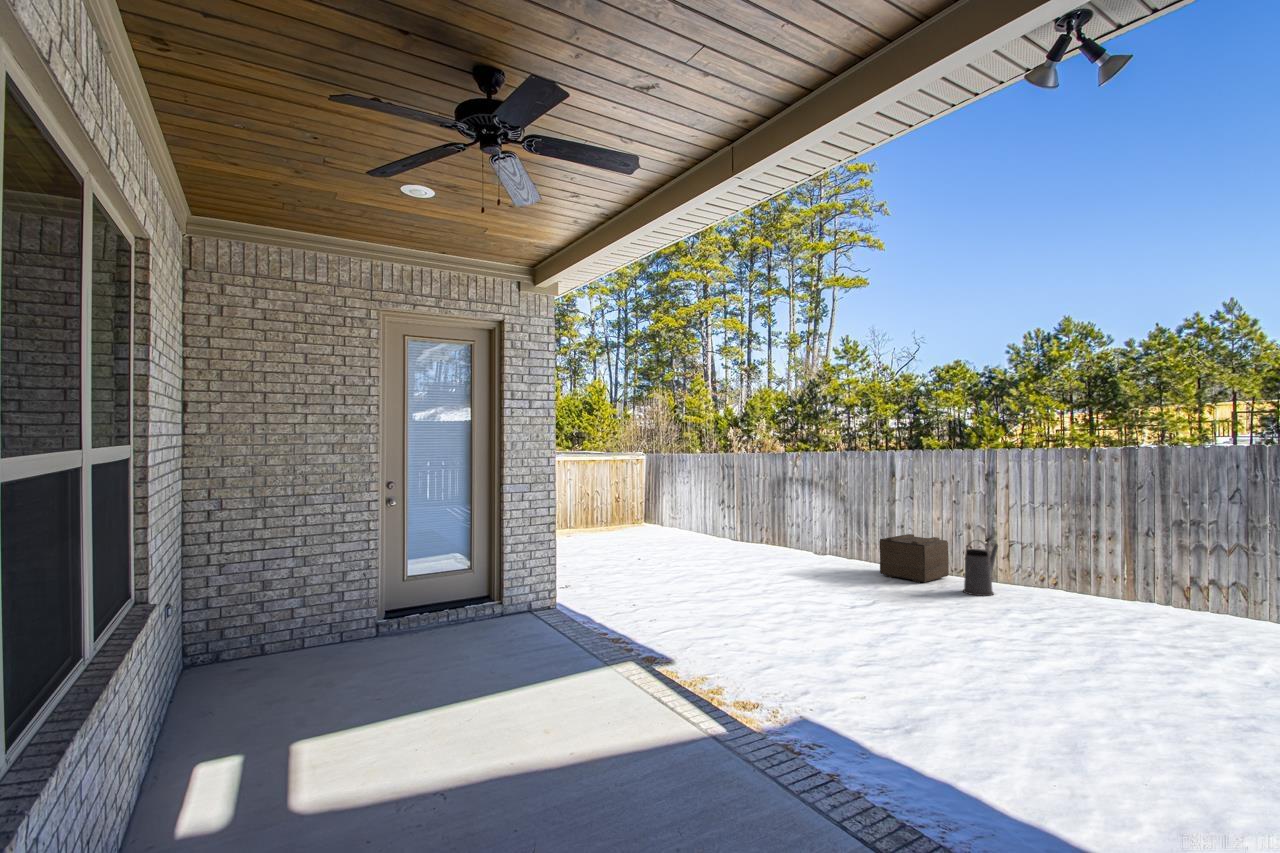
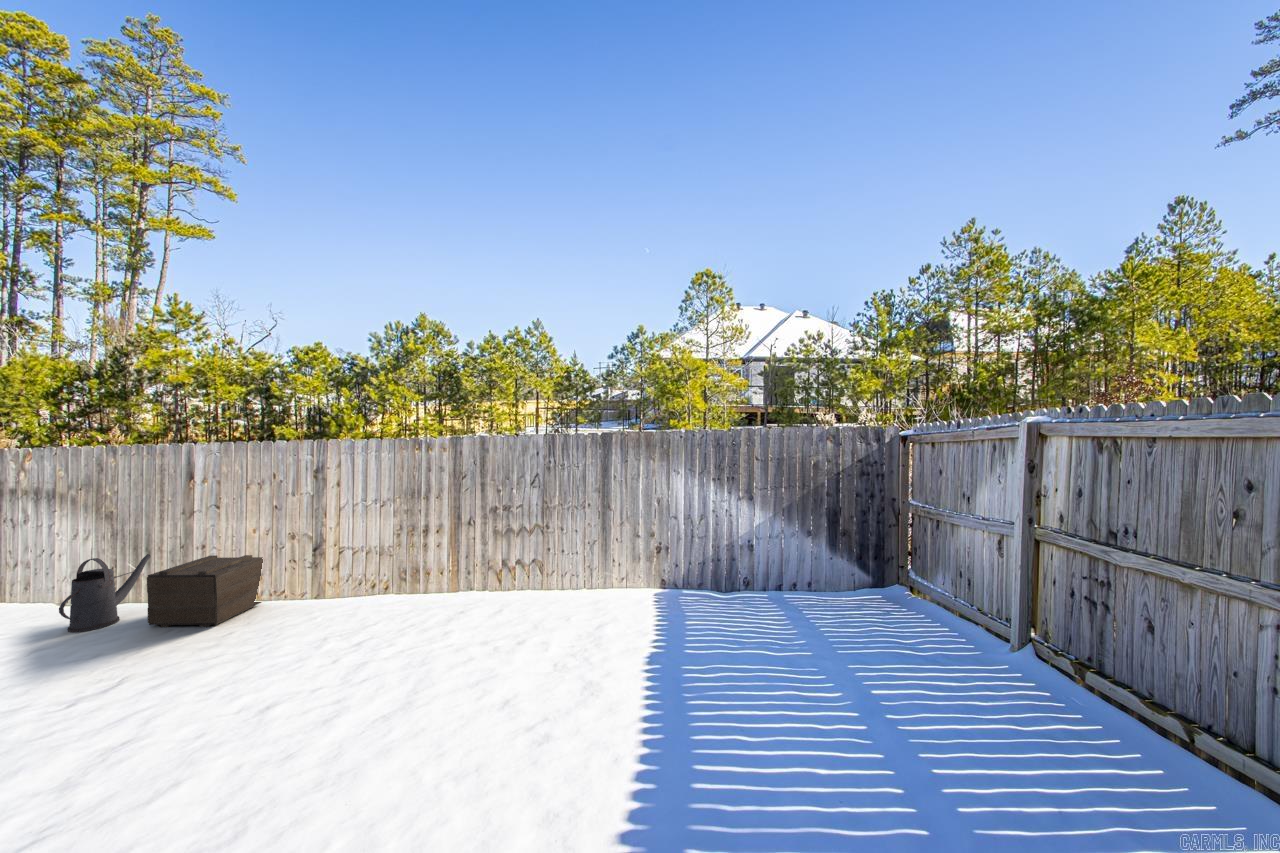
watering can: present [963,540,998,596] -> present [59,554,151,633]

